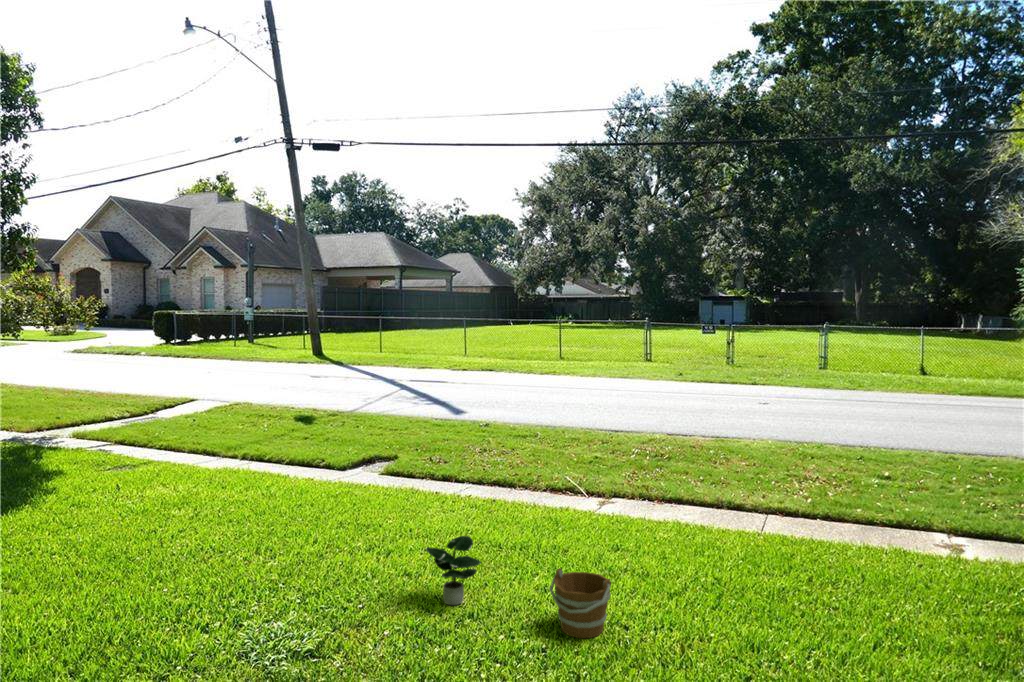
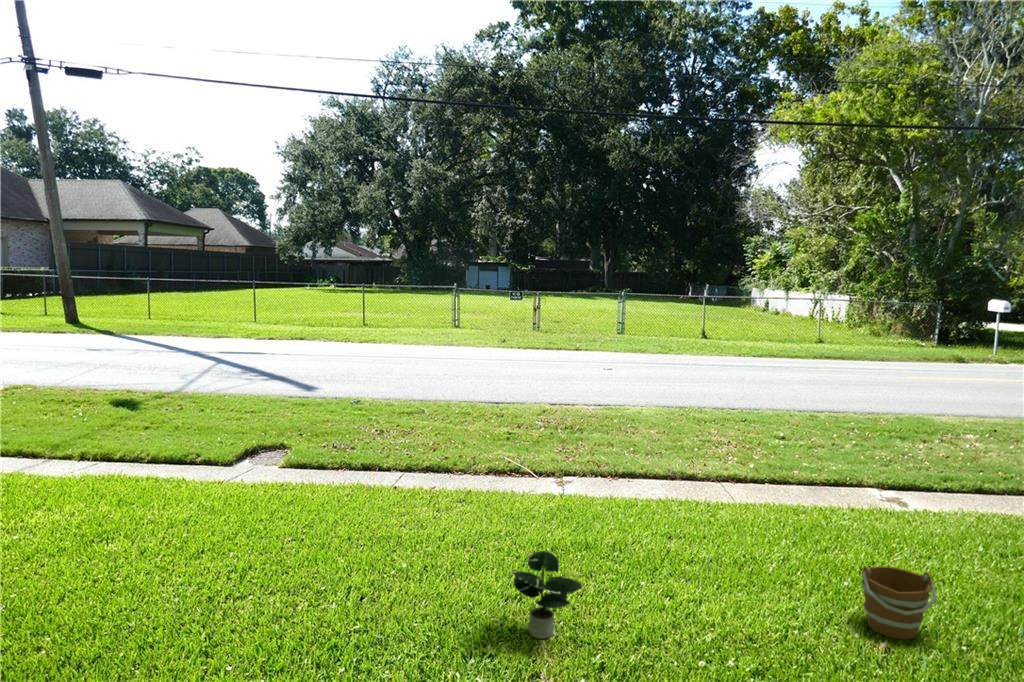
bucket: present [550,568,611,638] -> present [862,566,937,640]

